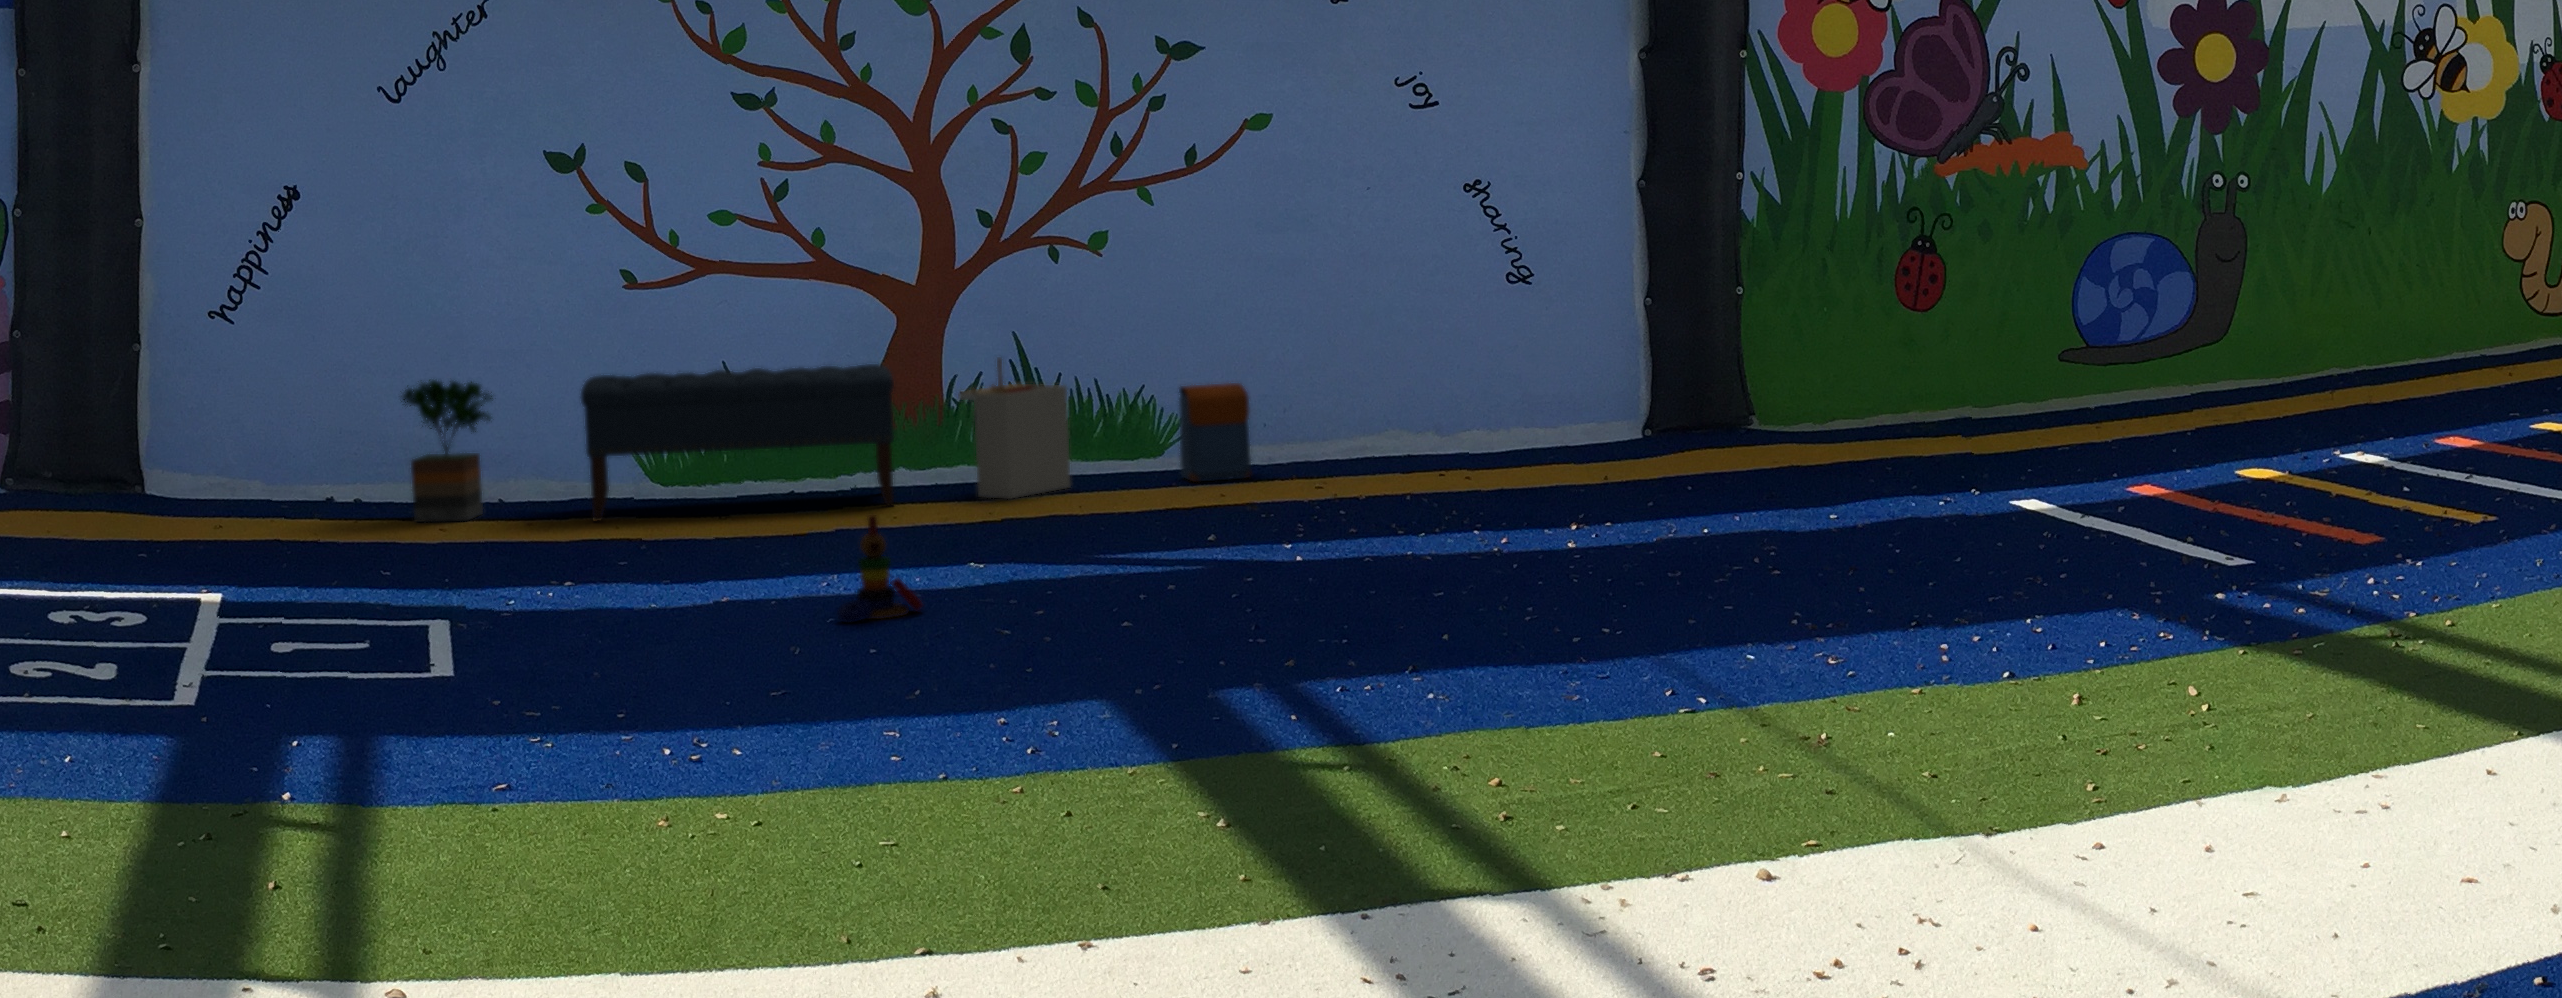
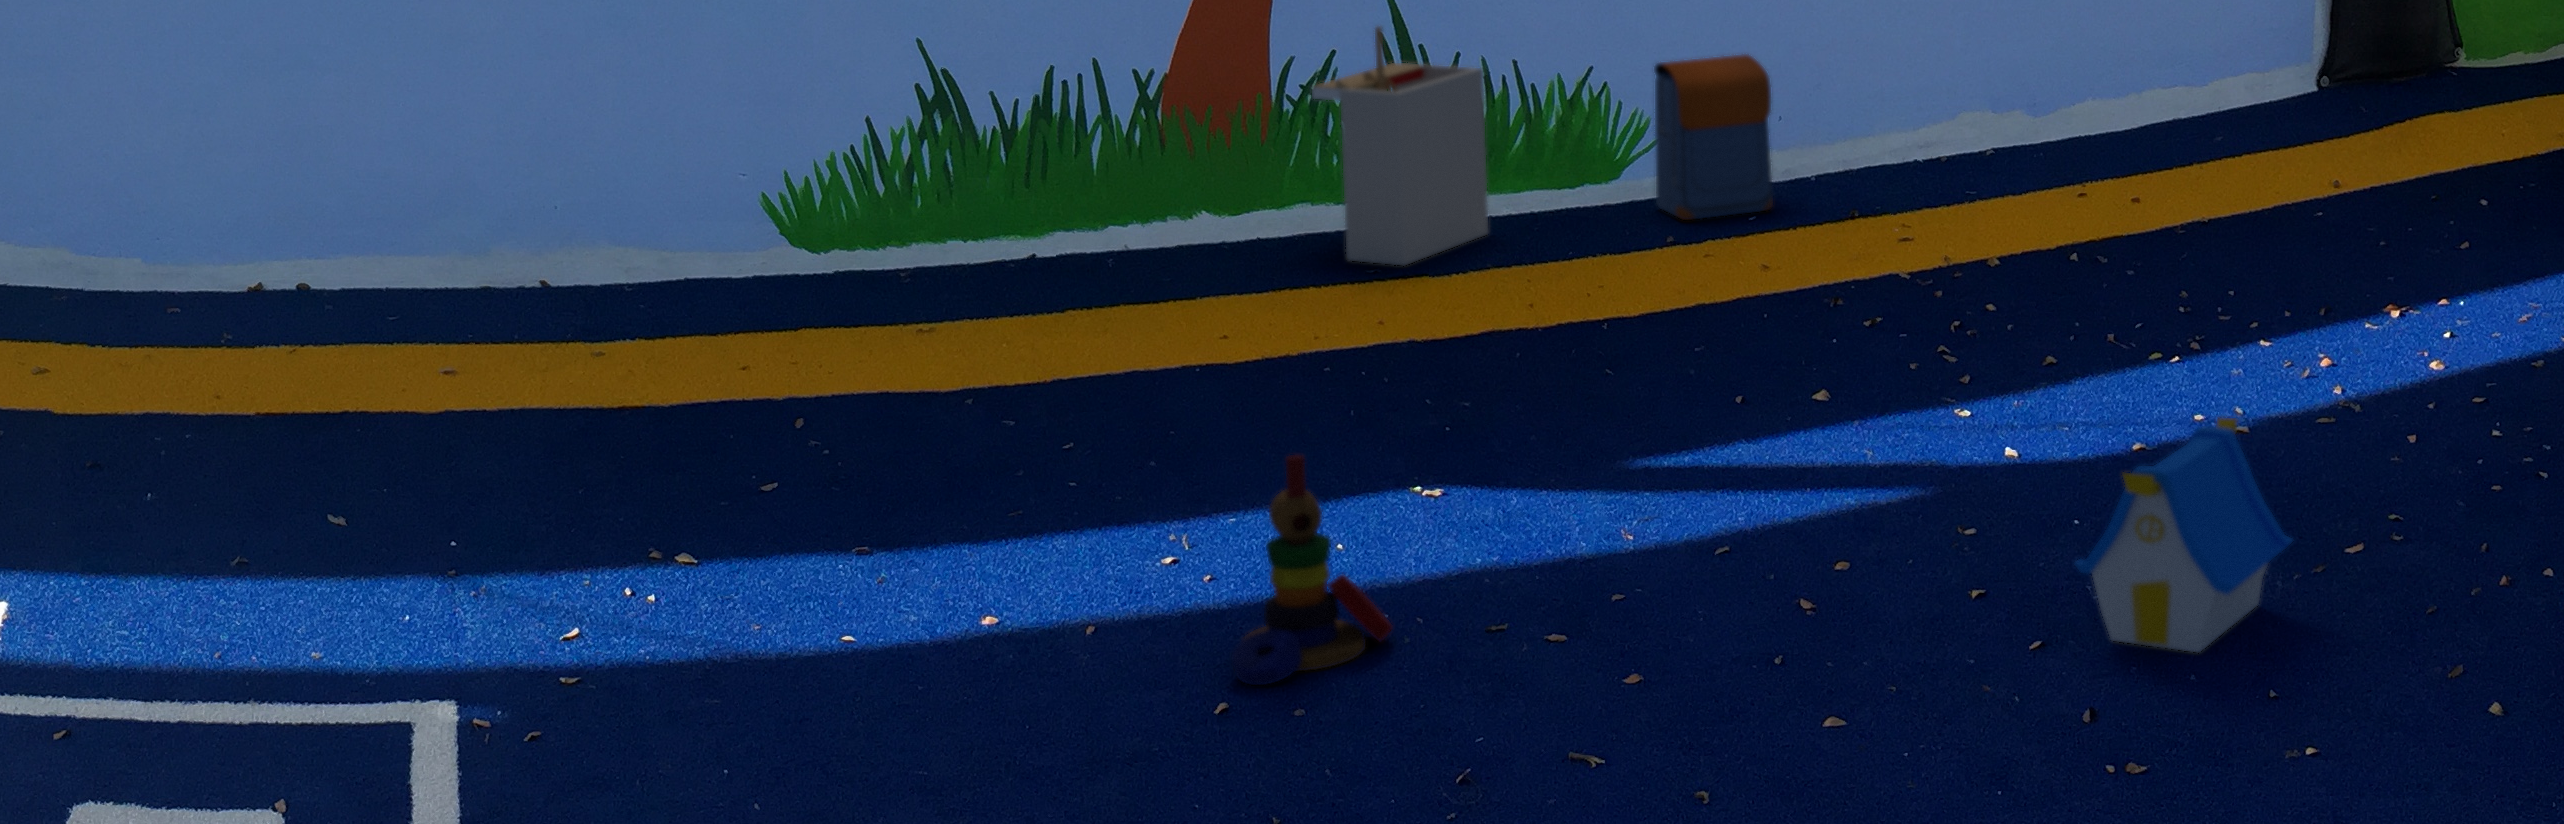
bench: present [581,364,894,521] -> none [686,39,1214,329]
potted tree: present [401,380,493,522] -> none [368,78,542,329]
toy house: none [1264,508,1383,613] -> present [2075,418,2292,652]

